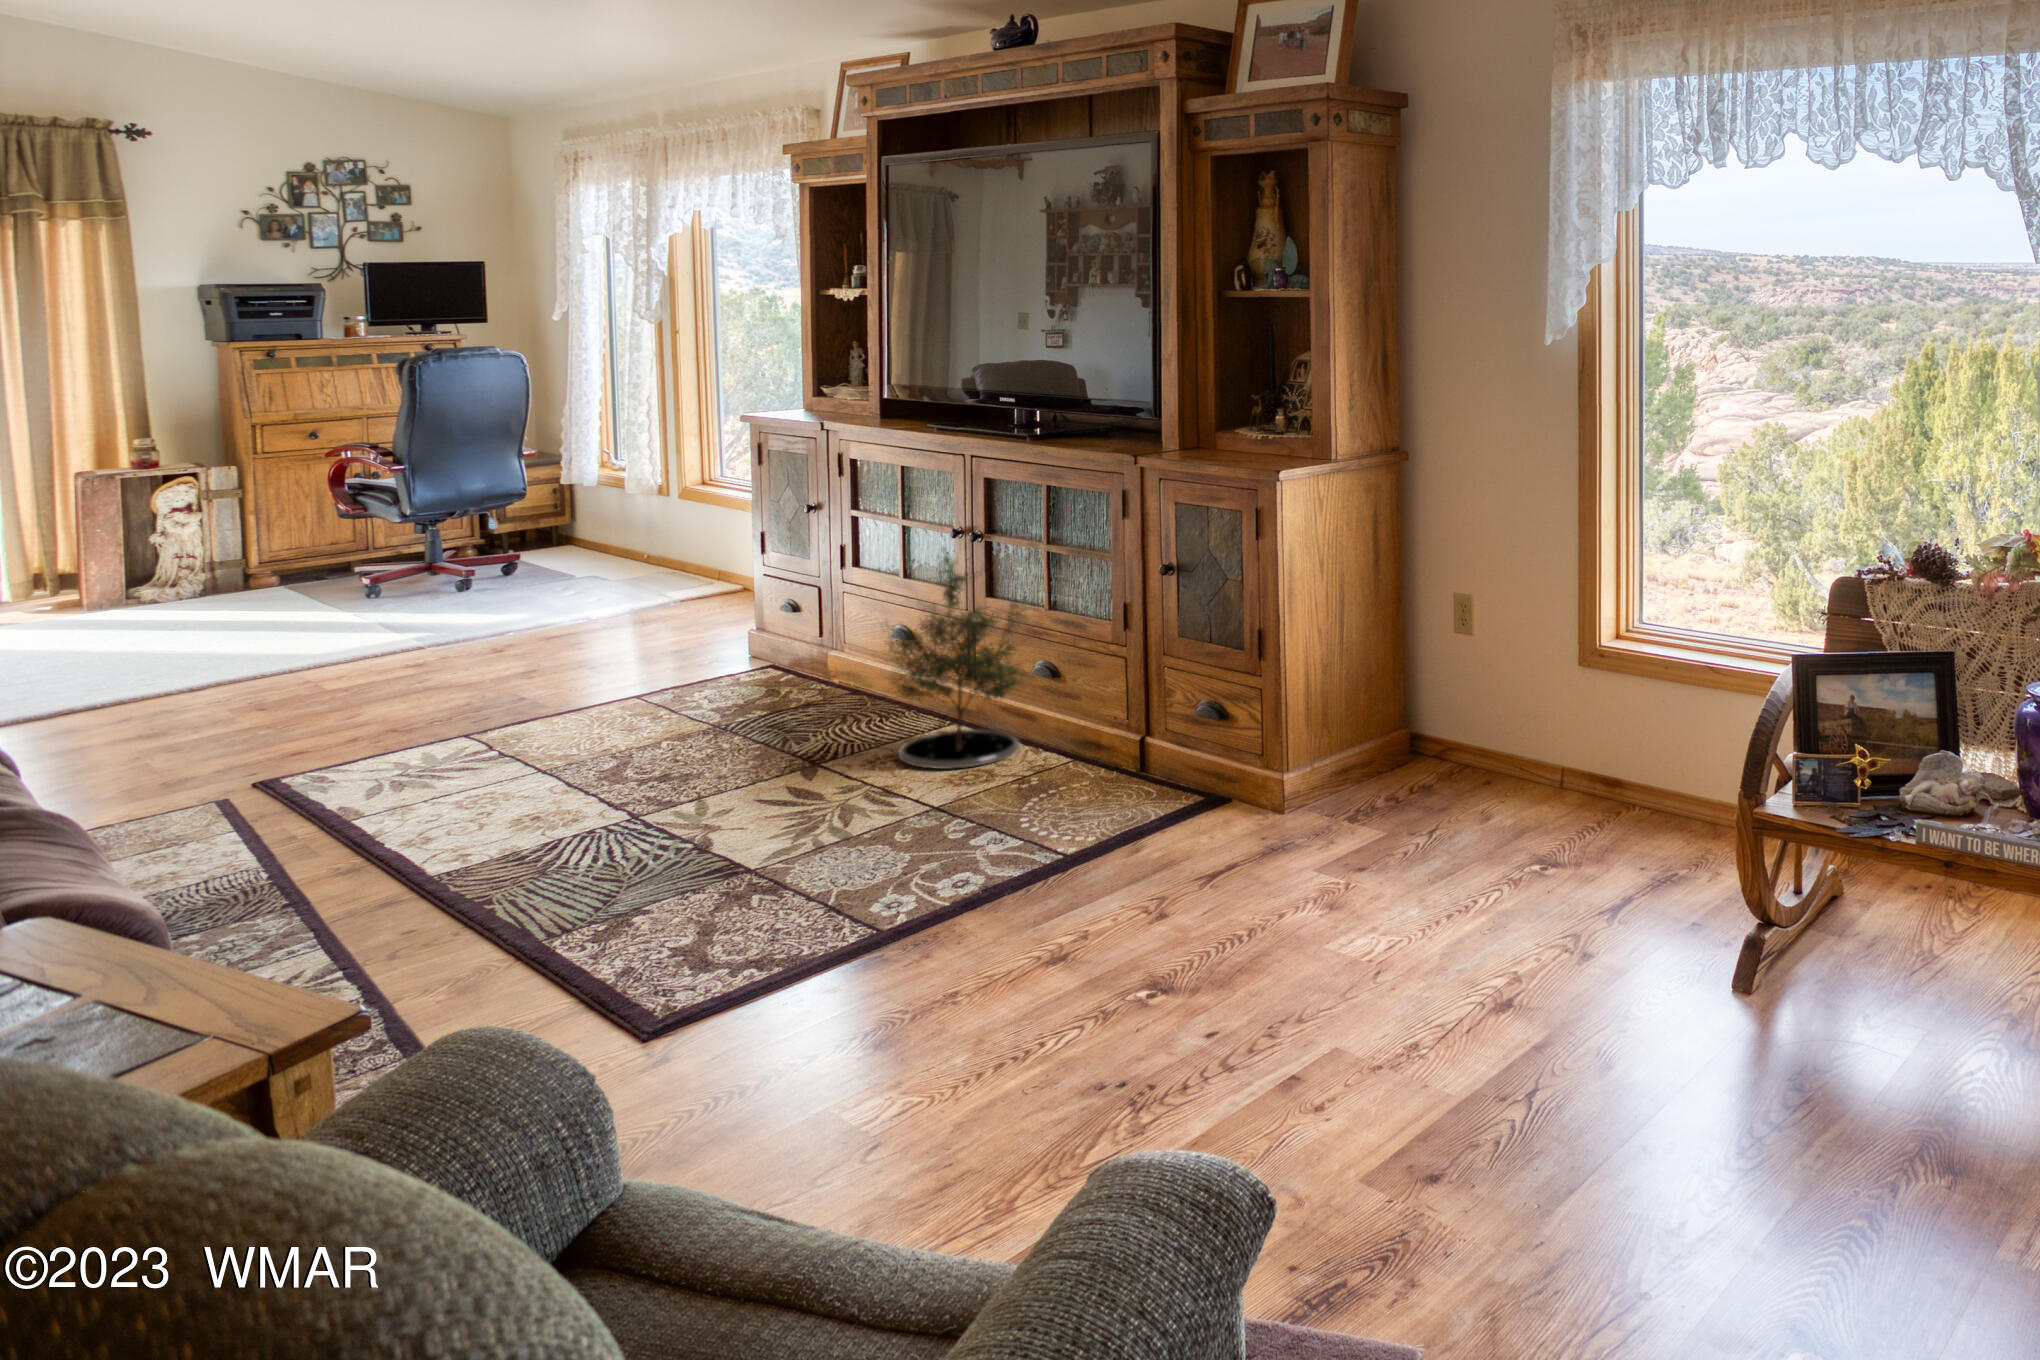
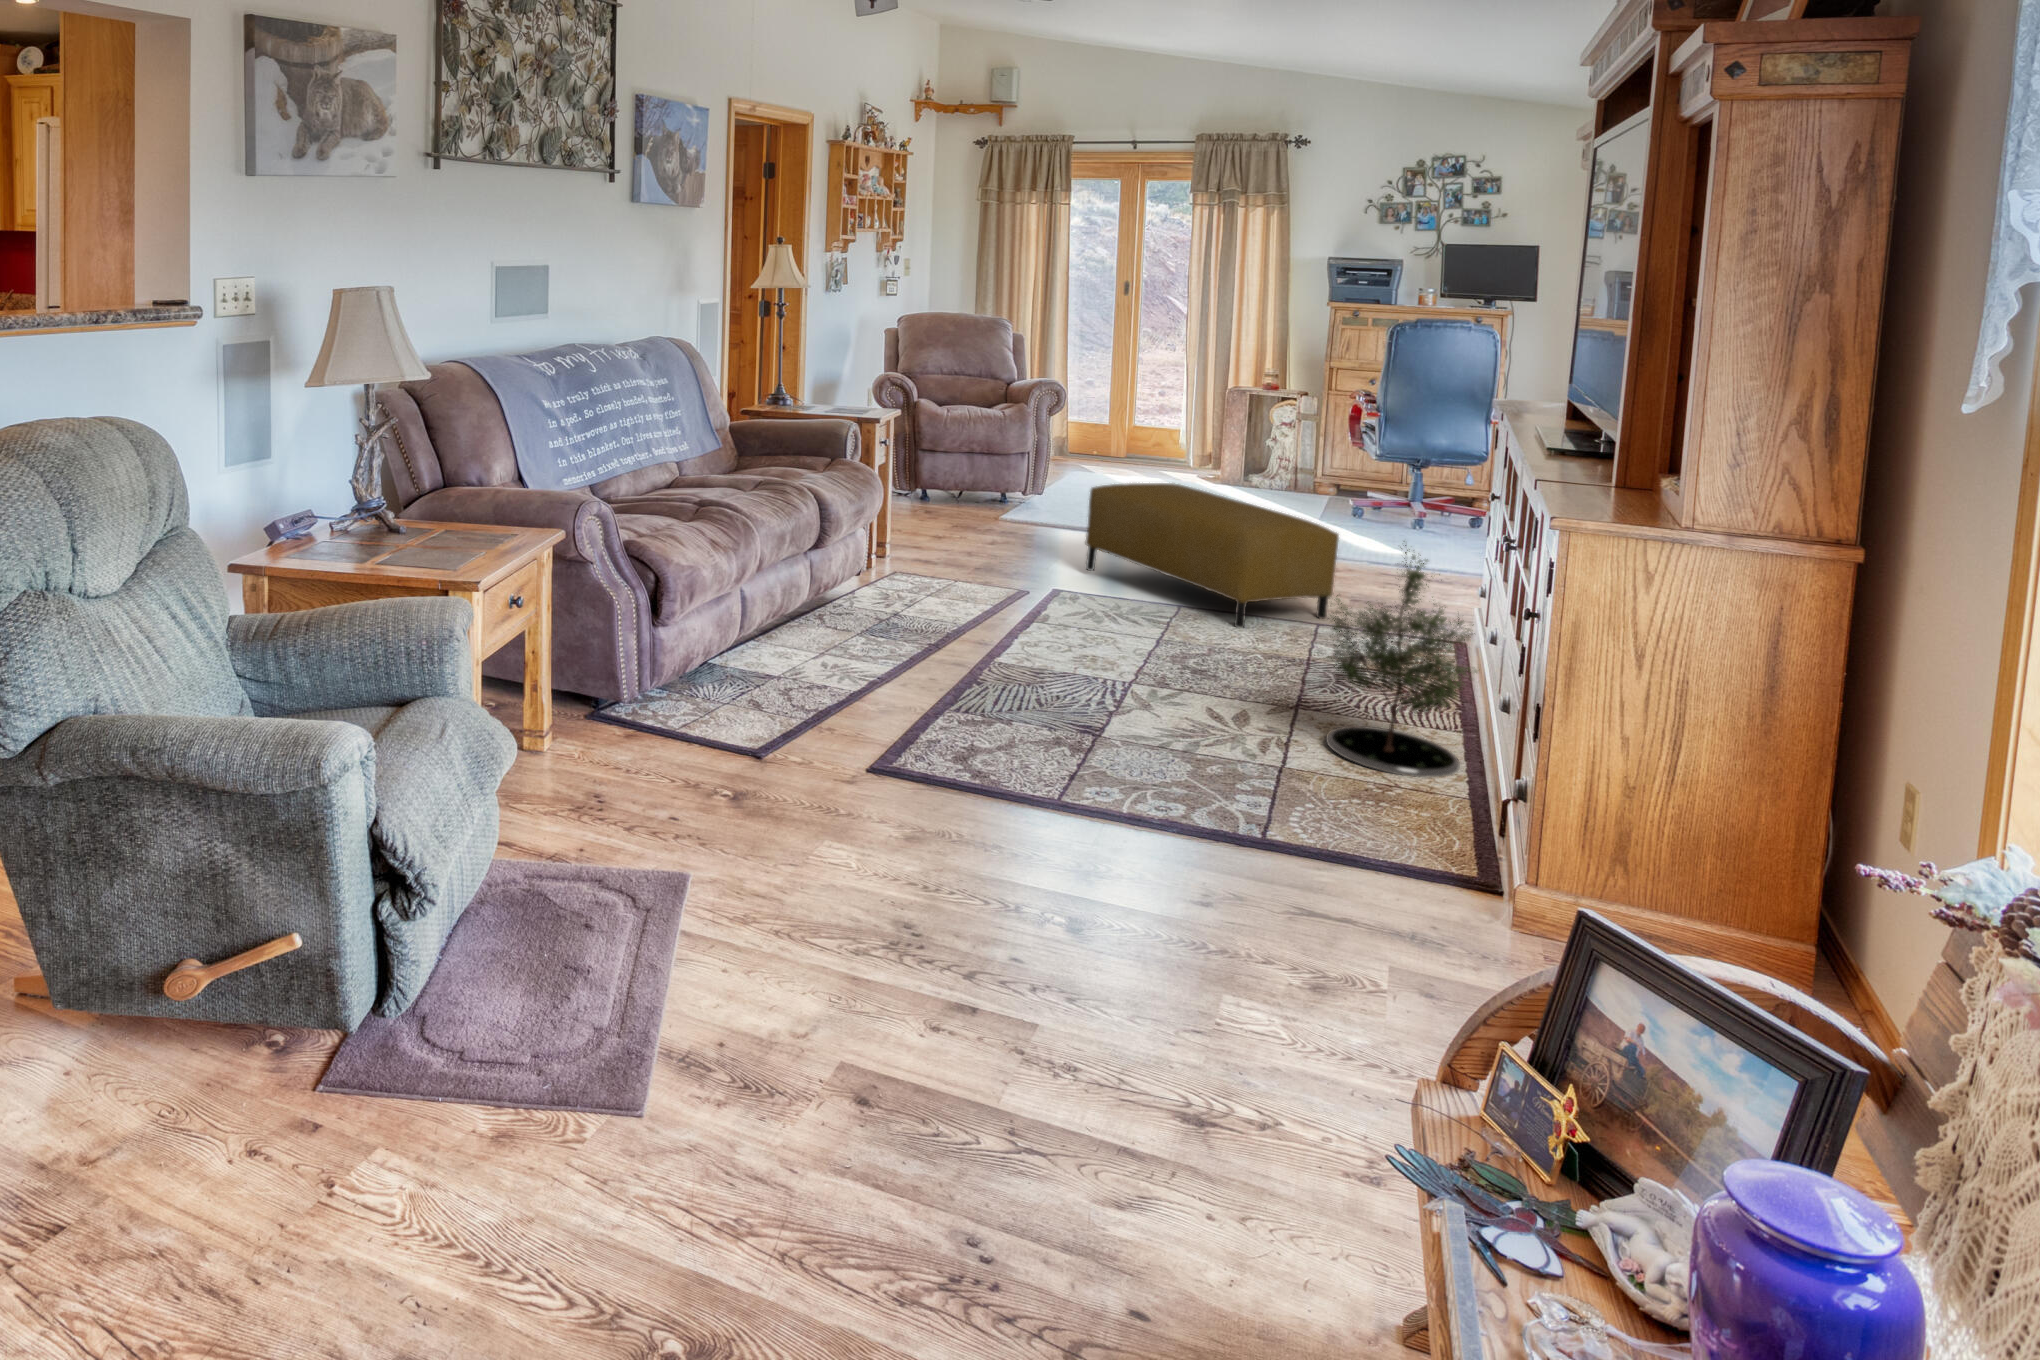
ottoman: none [253,585,633,742] -> present [1086,483,1339,628]

